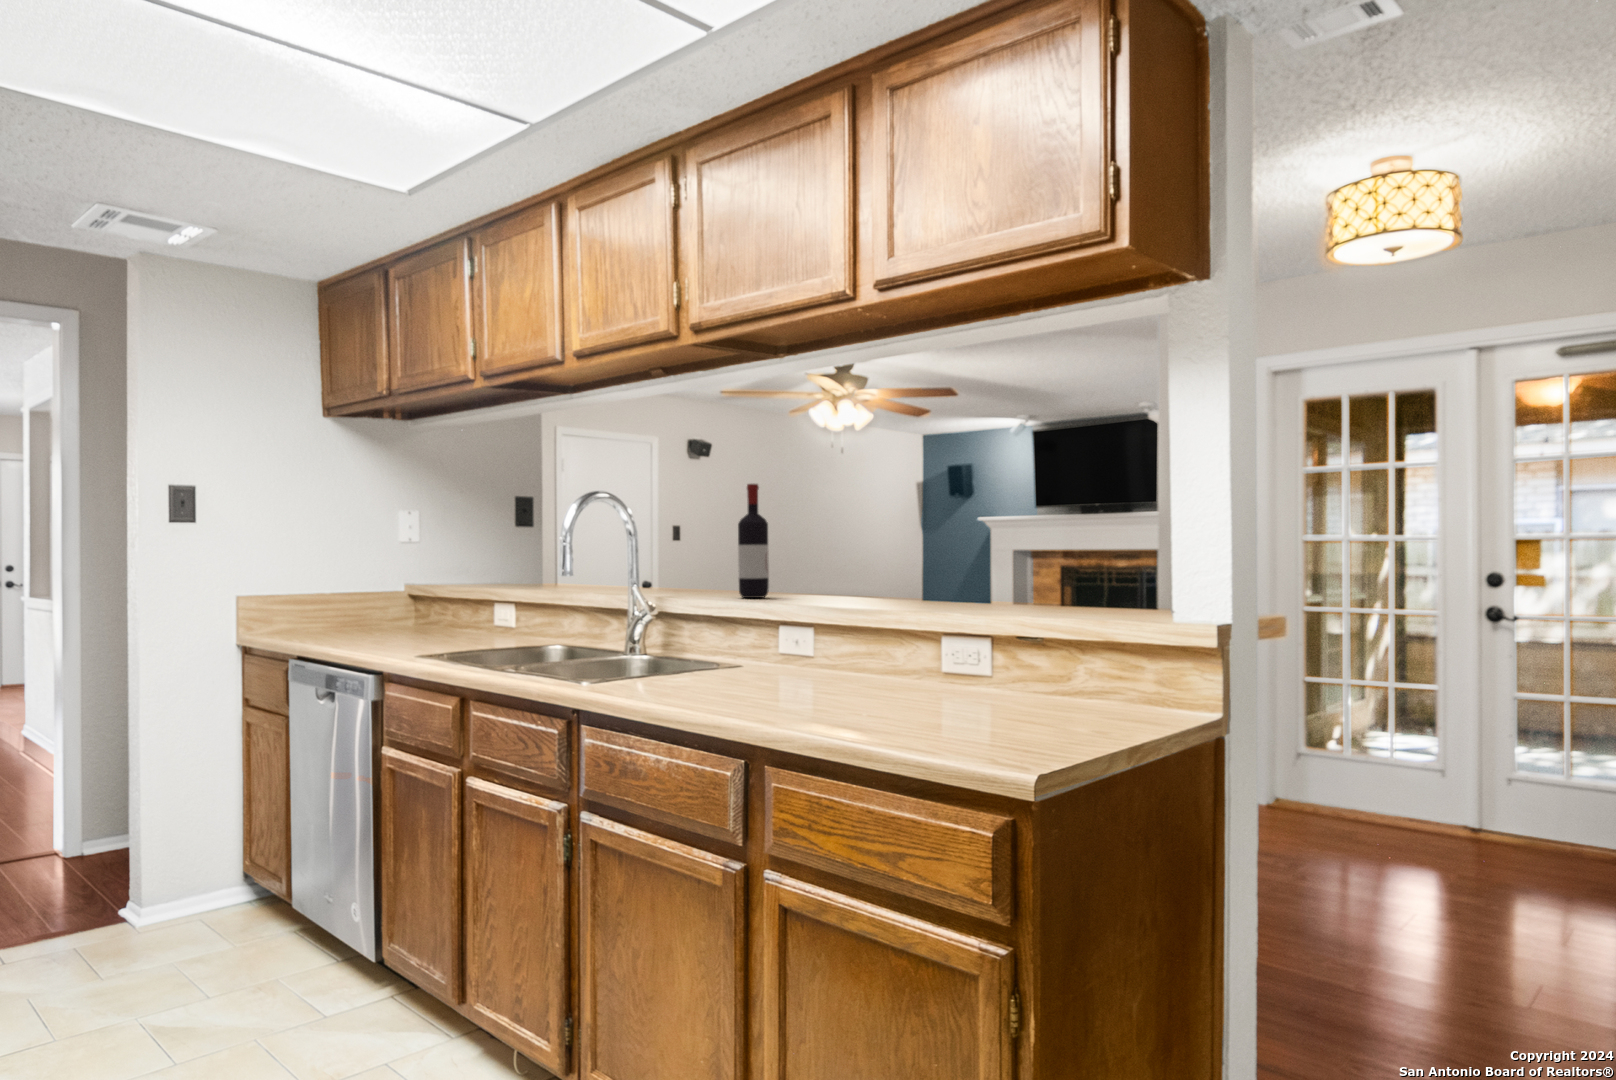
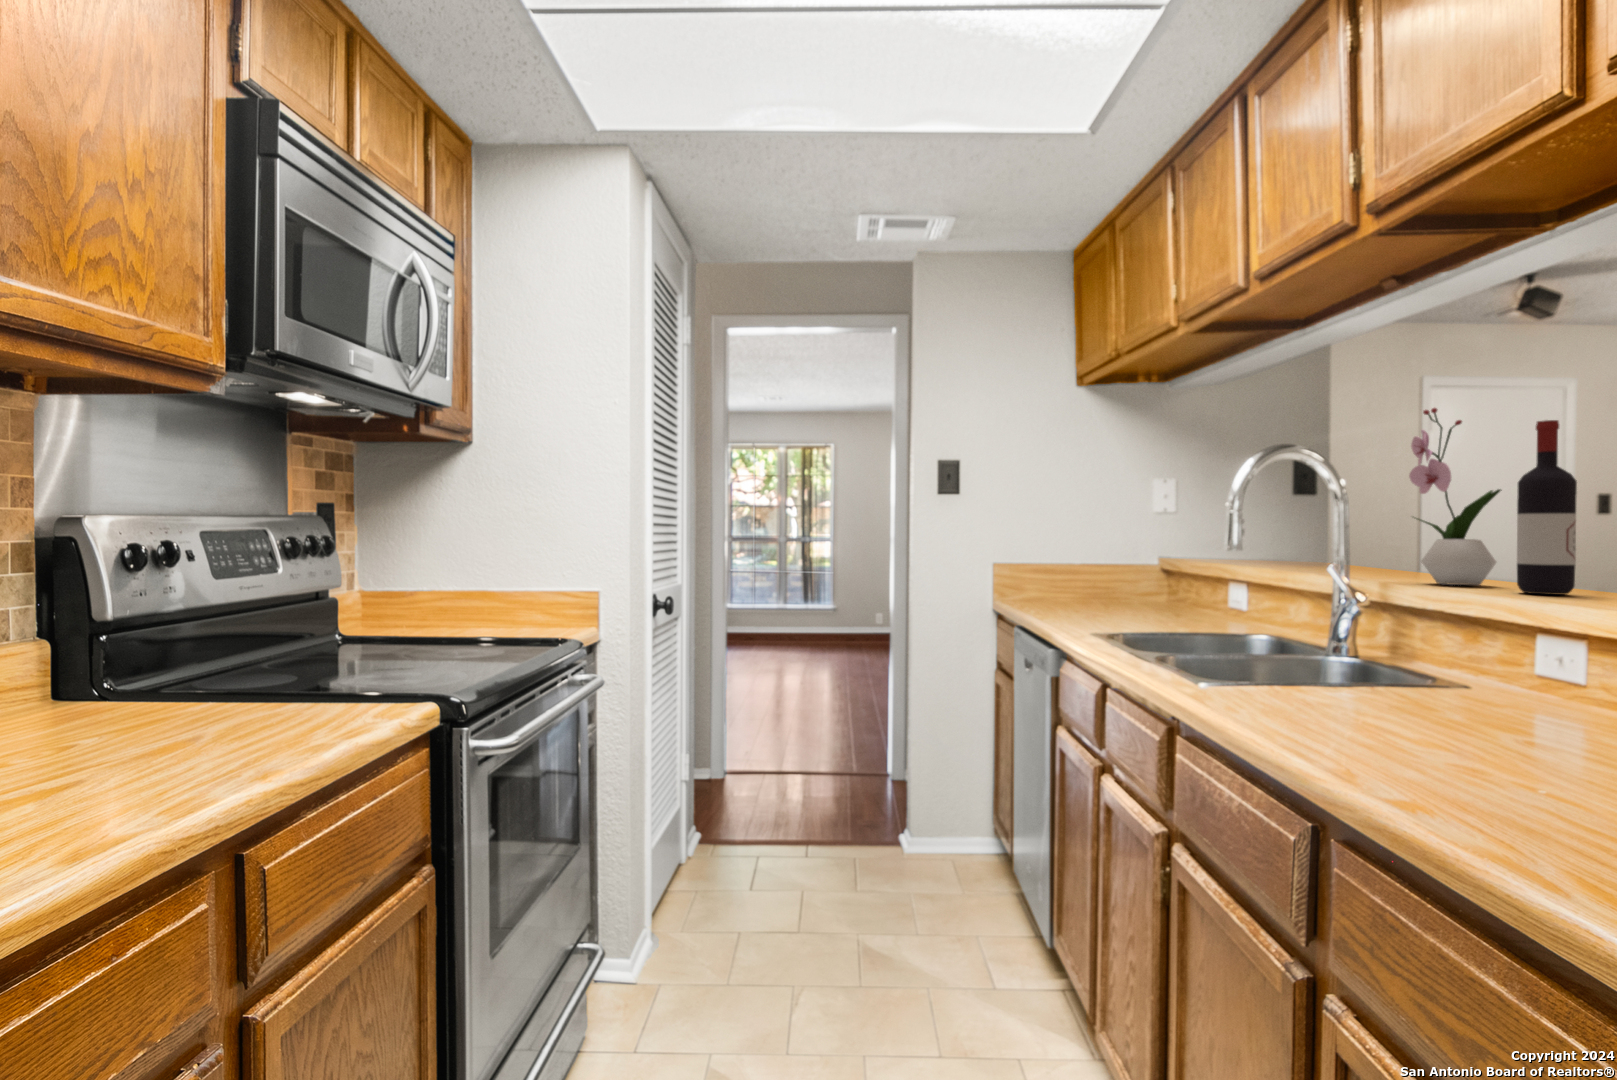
flower arrangement: none [666,468,723,595] -> present [1409,408,1502,585]

